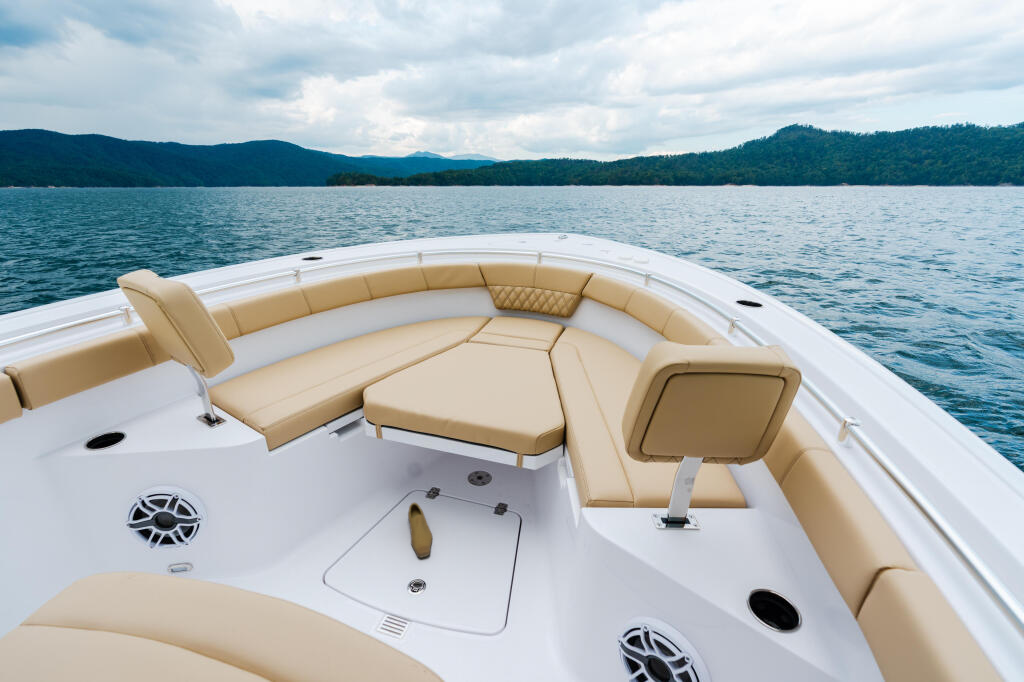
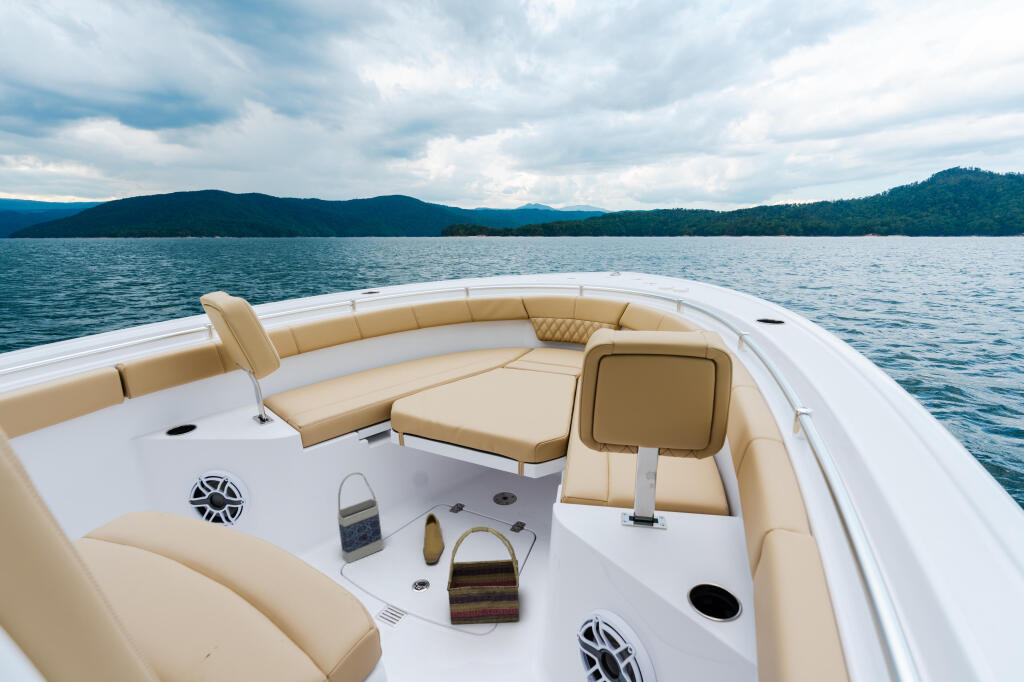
bag: none [317,473,367,567] -> present [338,472,383,563]
basket: none [455,527,530,623] -> present [447,527,519,624]

